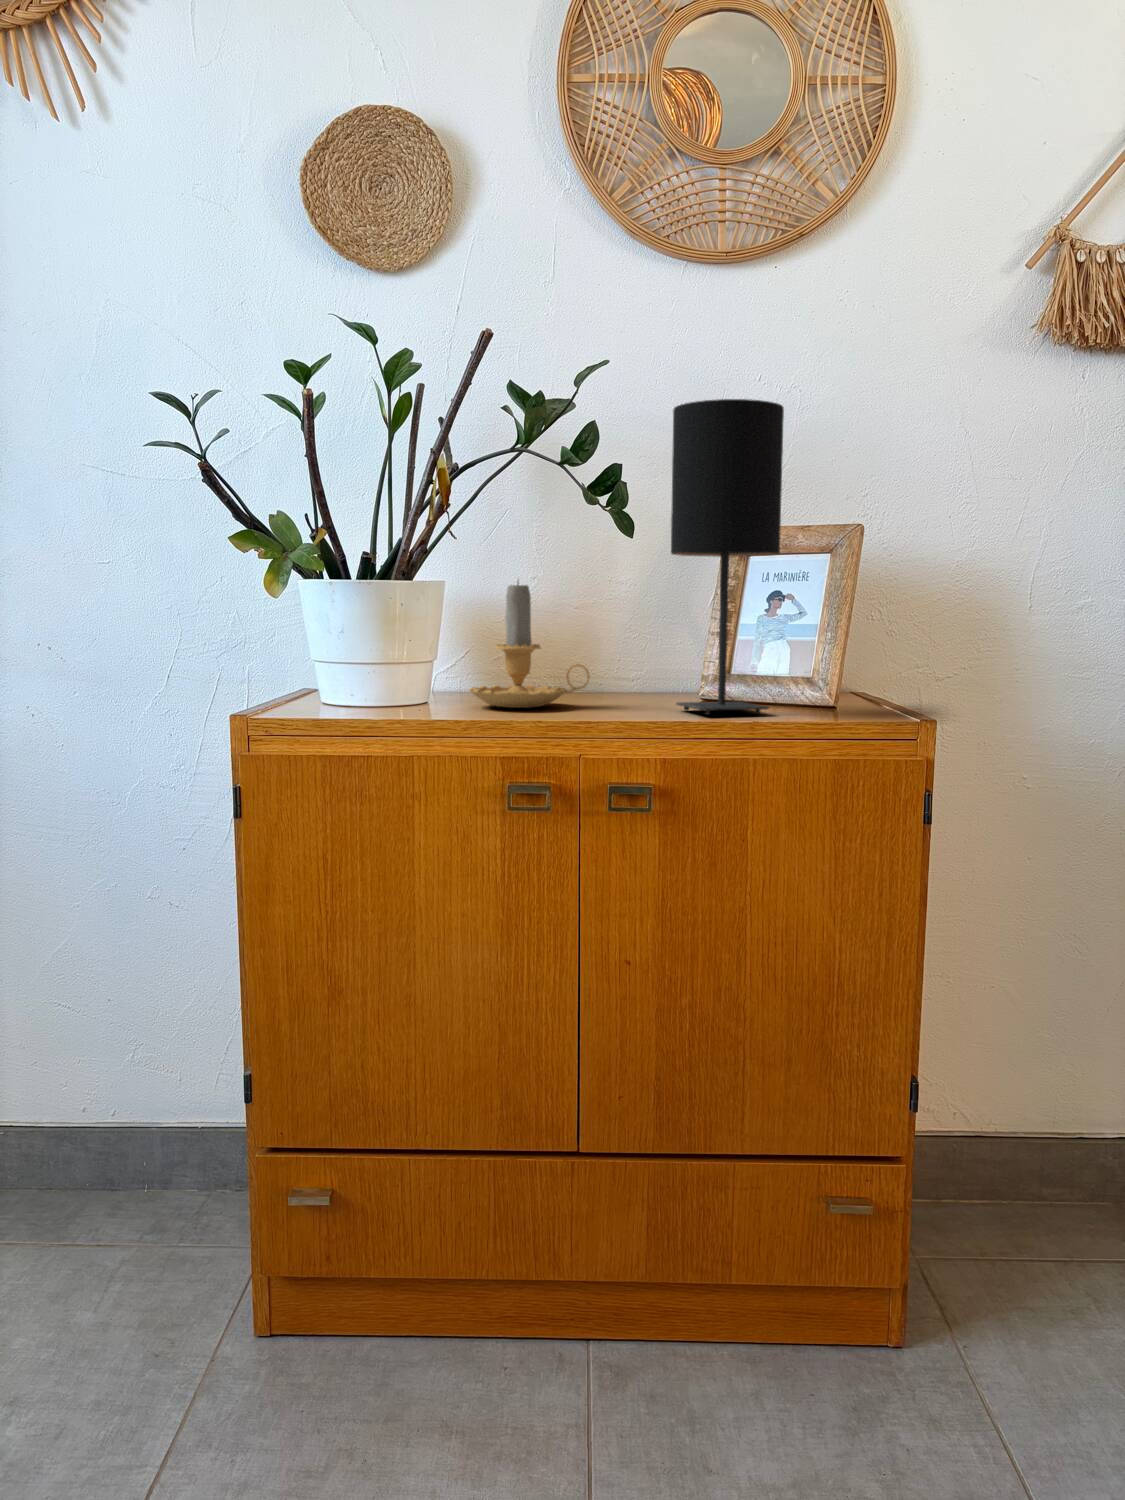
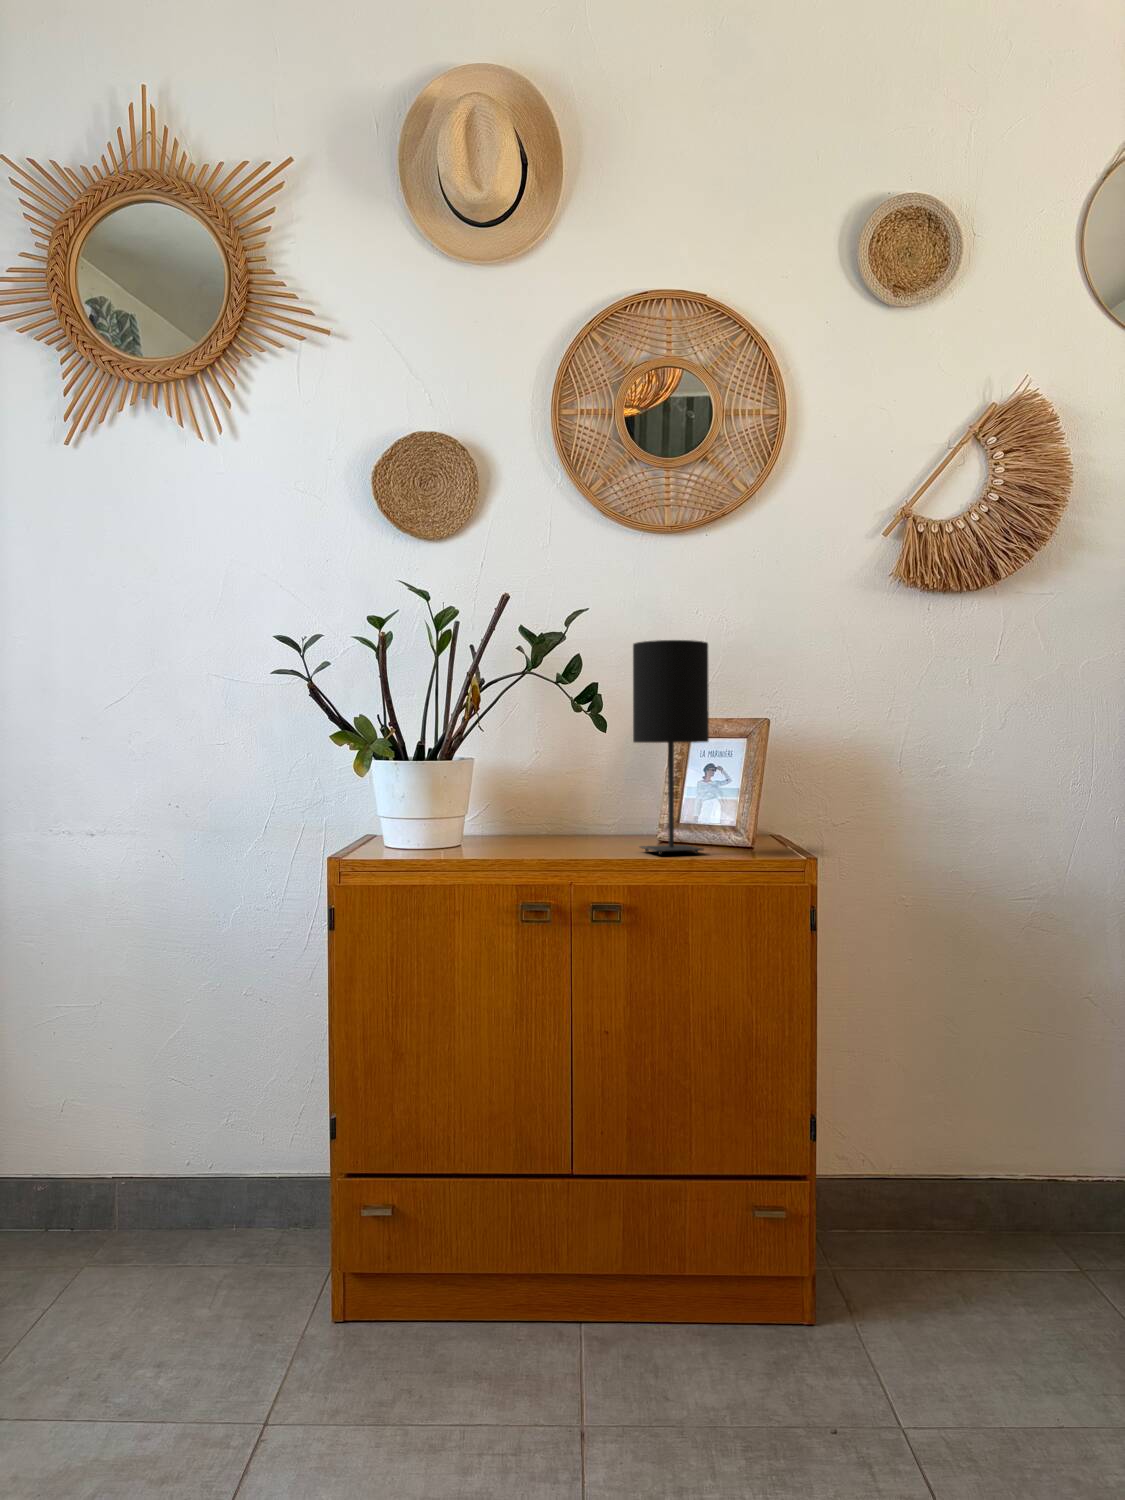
candle: present [470,581,590,708] -> none [492,759,578,851]

